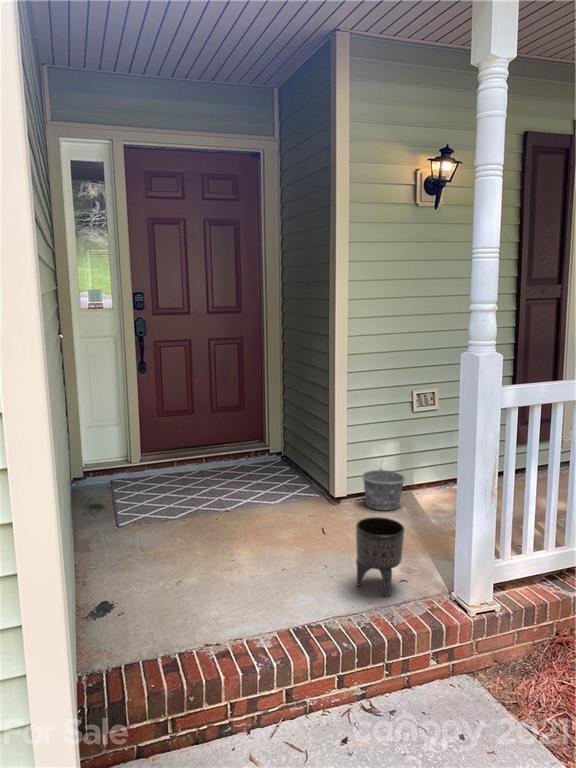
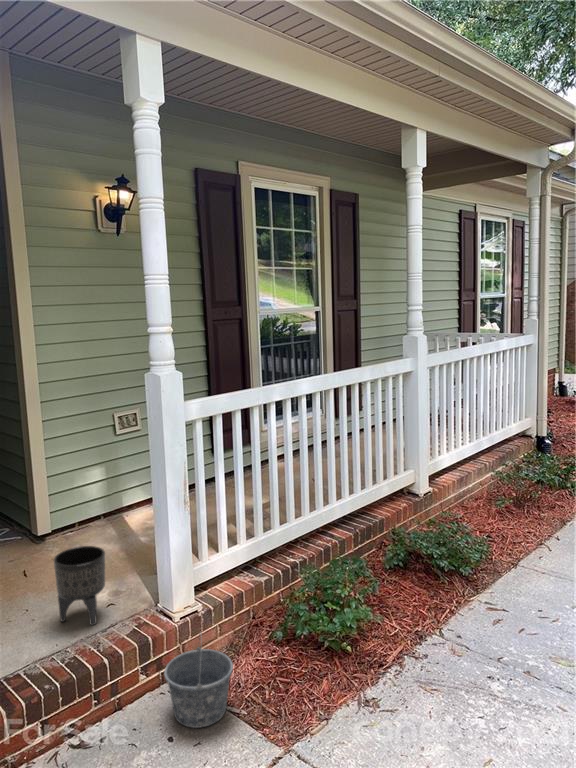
bucket: present [362,469,405,510] -> present [164,647,233,728]

